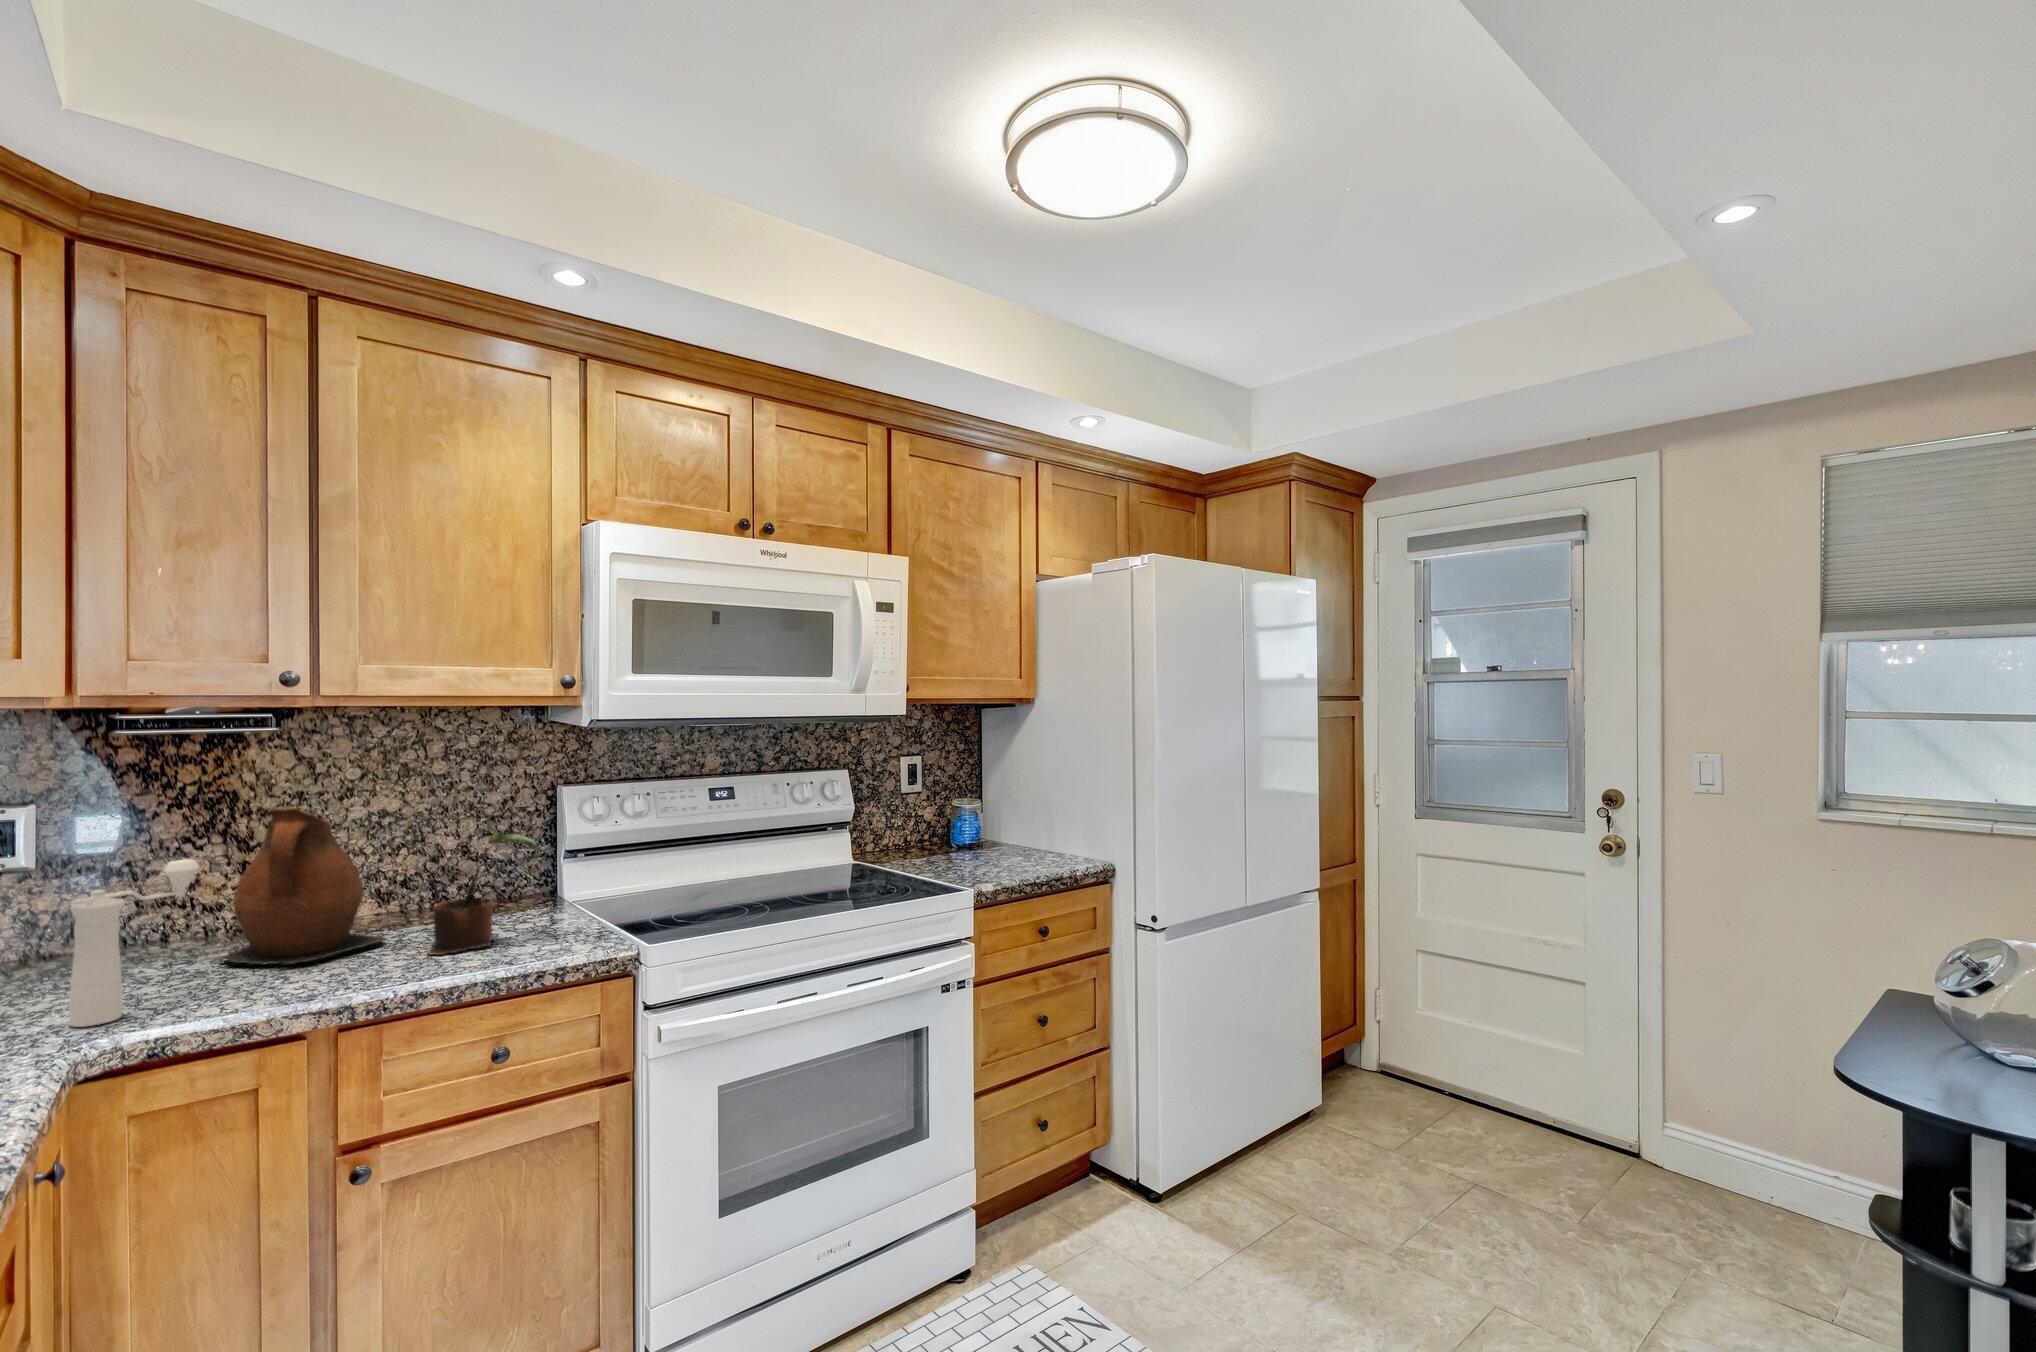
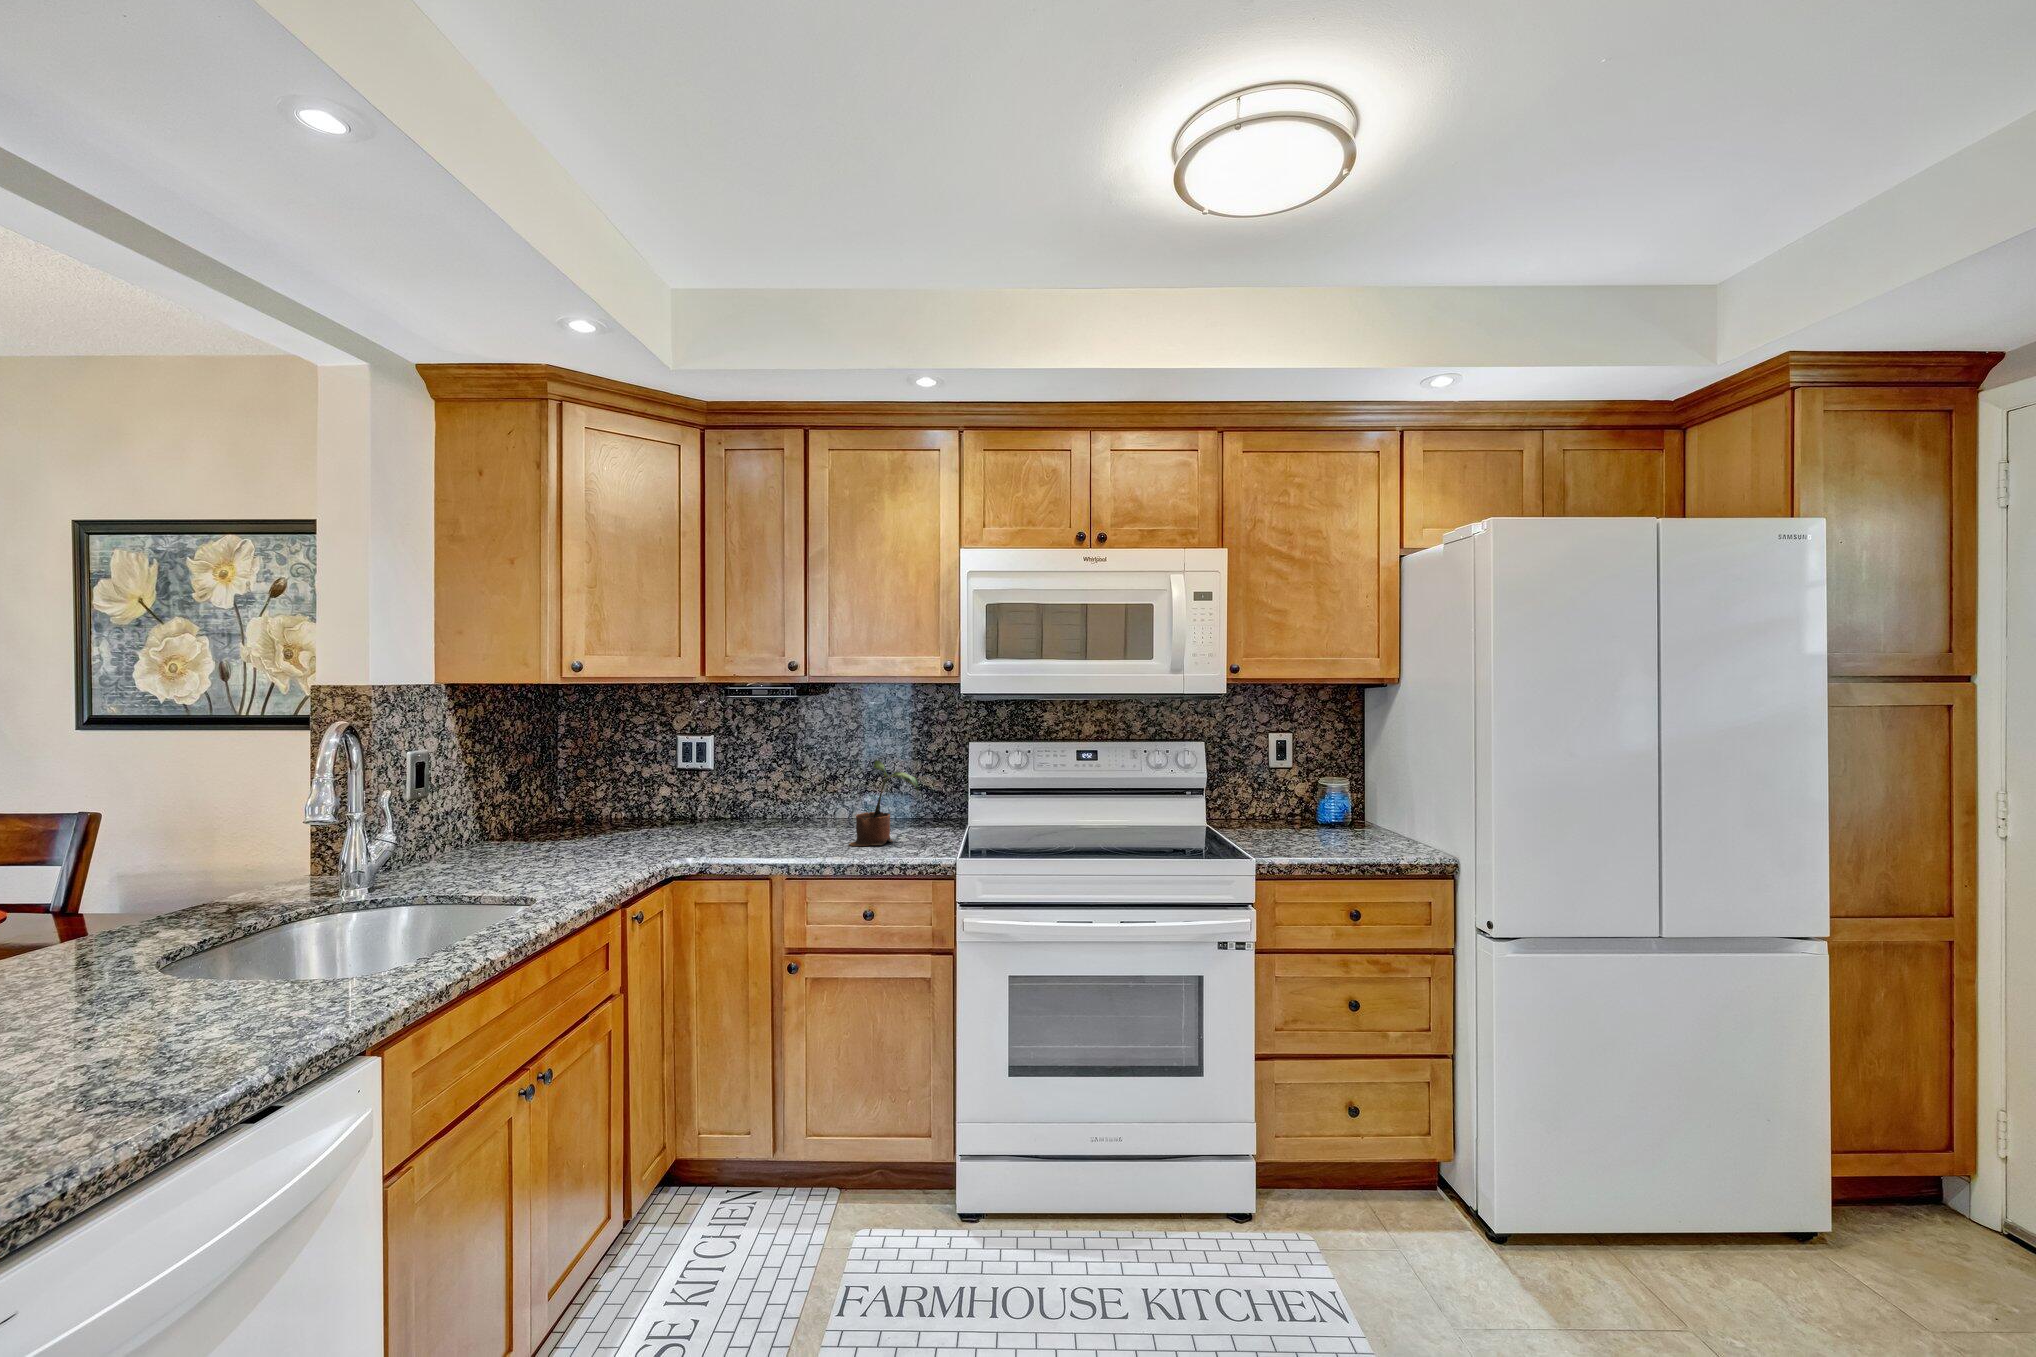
ceramic pitcher: present [218,808,384,965] -> none [762,745,846,838]
pepper mill: present [68,859,199,1027] -> none [669,770,732,854]

